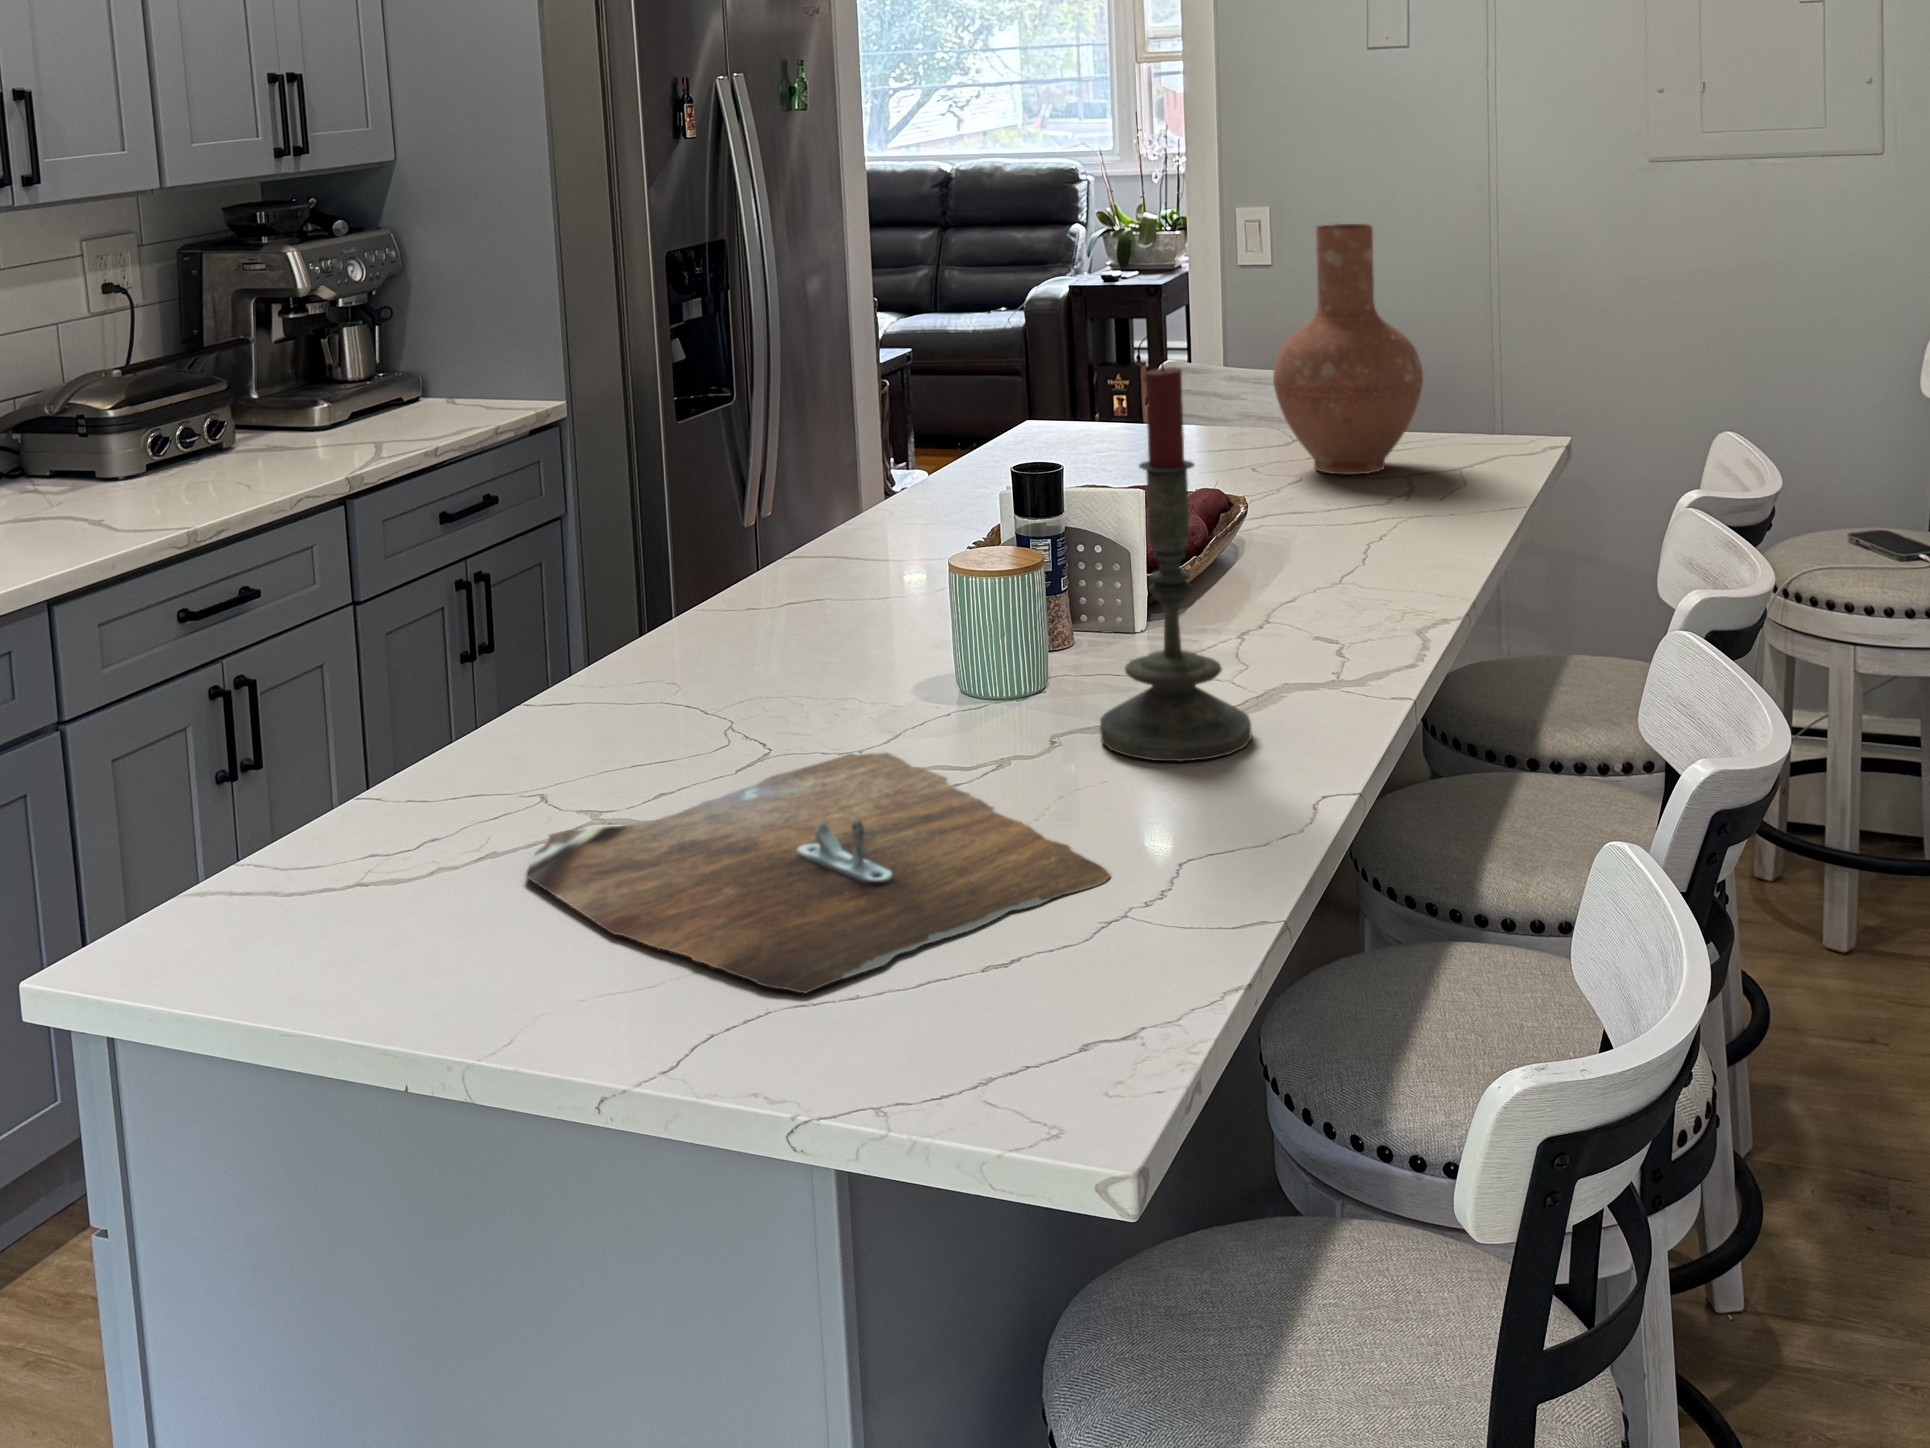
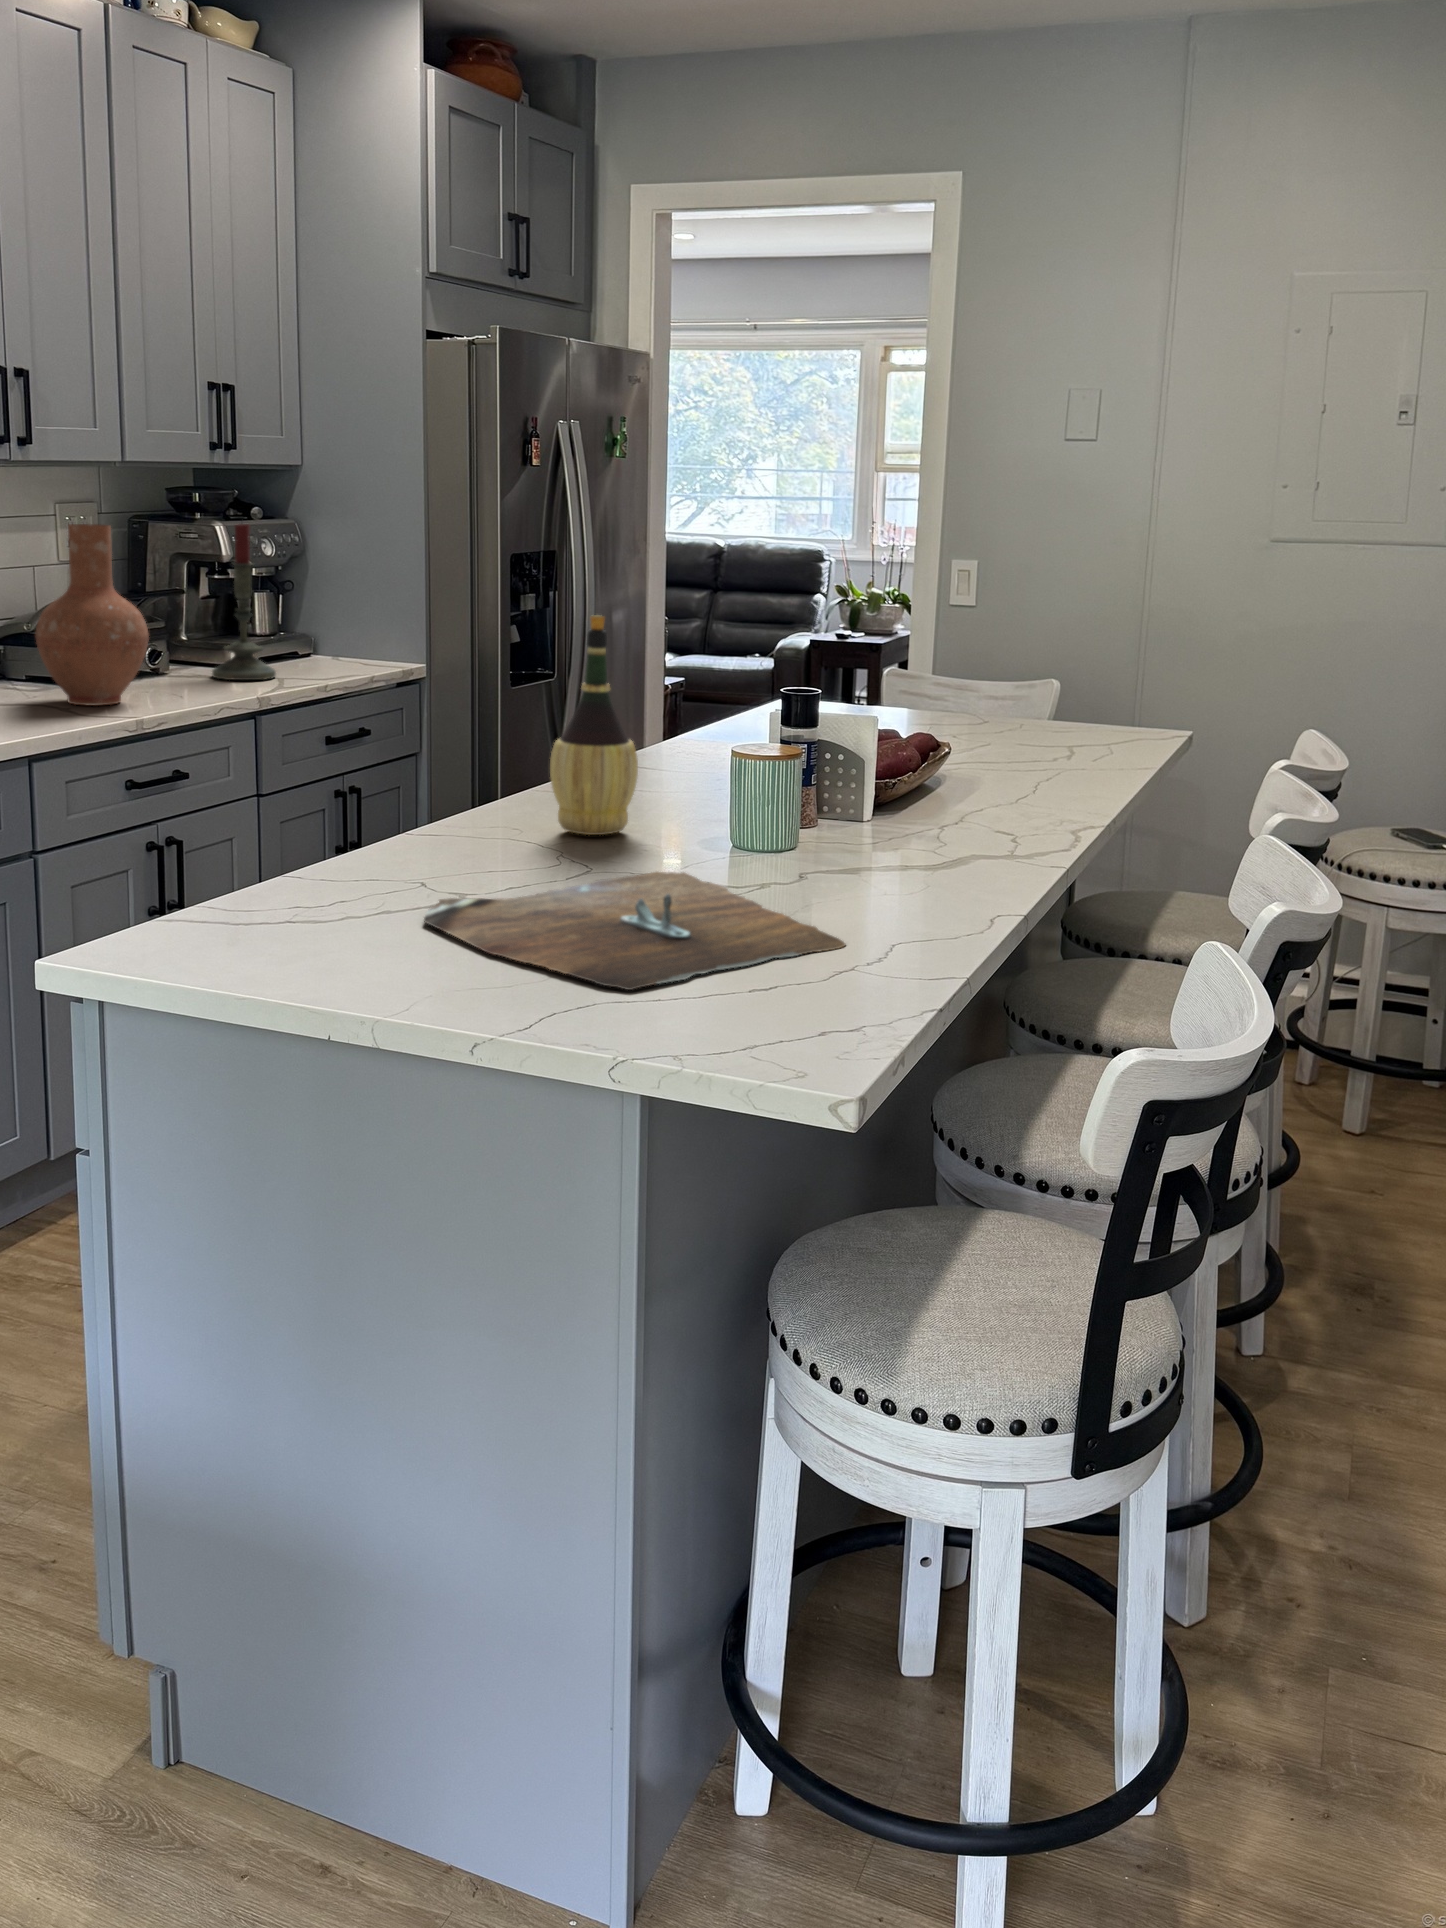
vase: present [1273,224,1423,475] -> present [35,524,149,705]
candle: present [1100,358,1252,762] -> present [212,524,276,680]
wine bottle: none [702,395,821,691] -> present [550,615,638,835]

